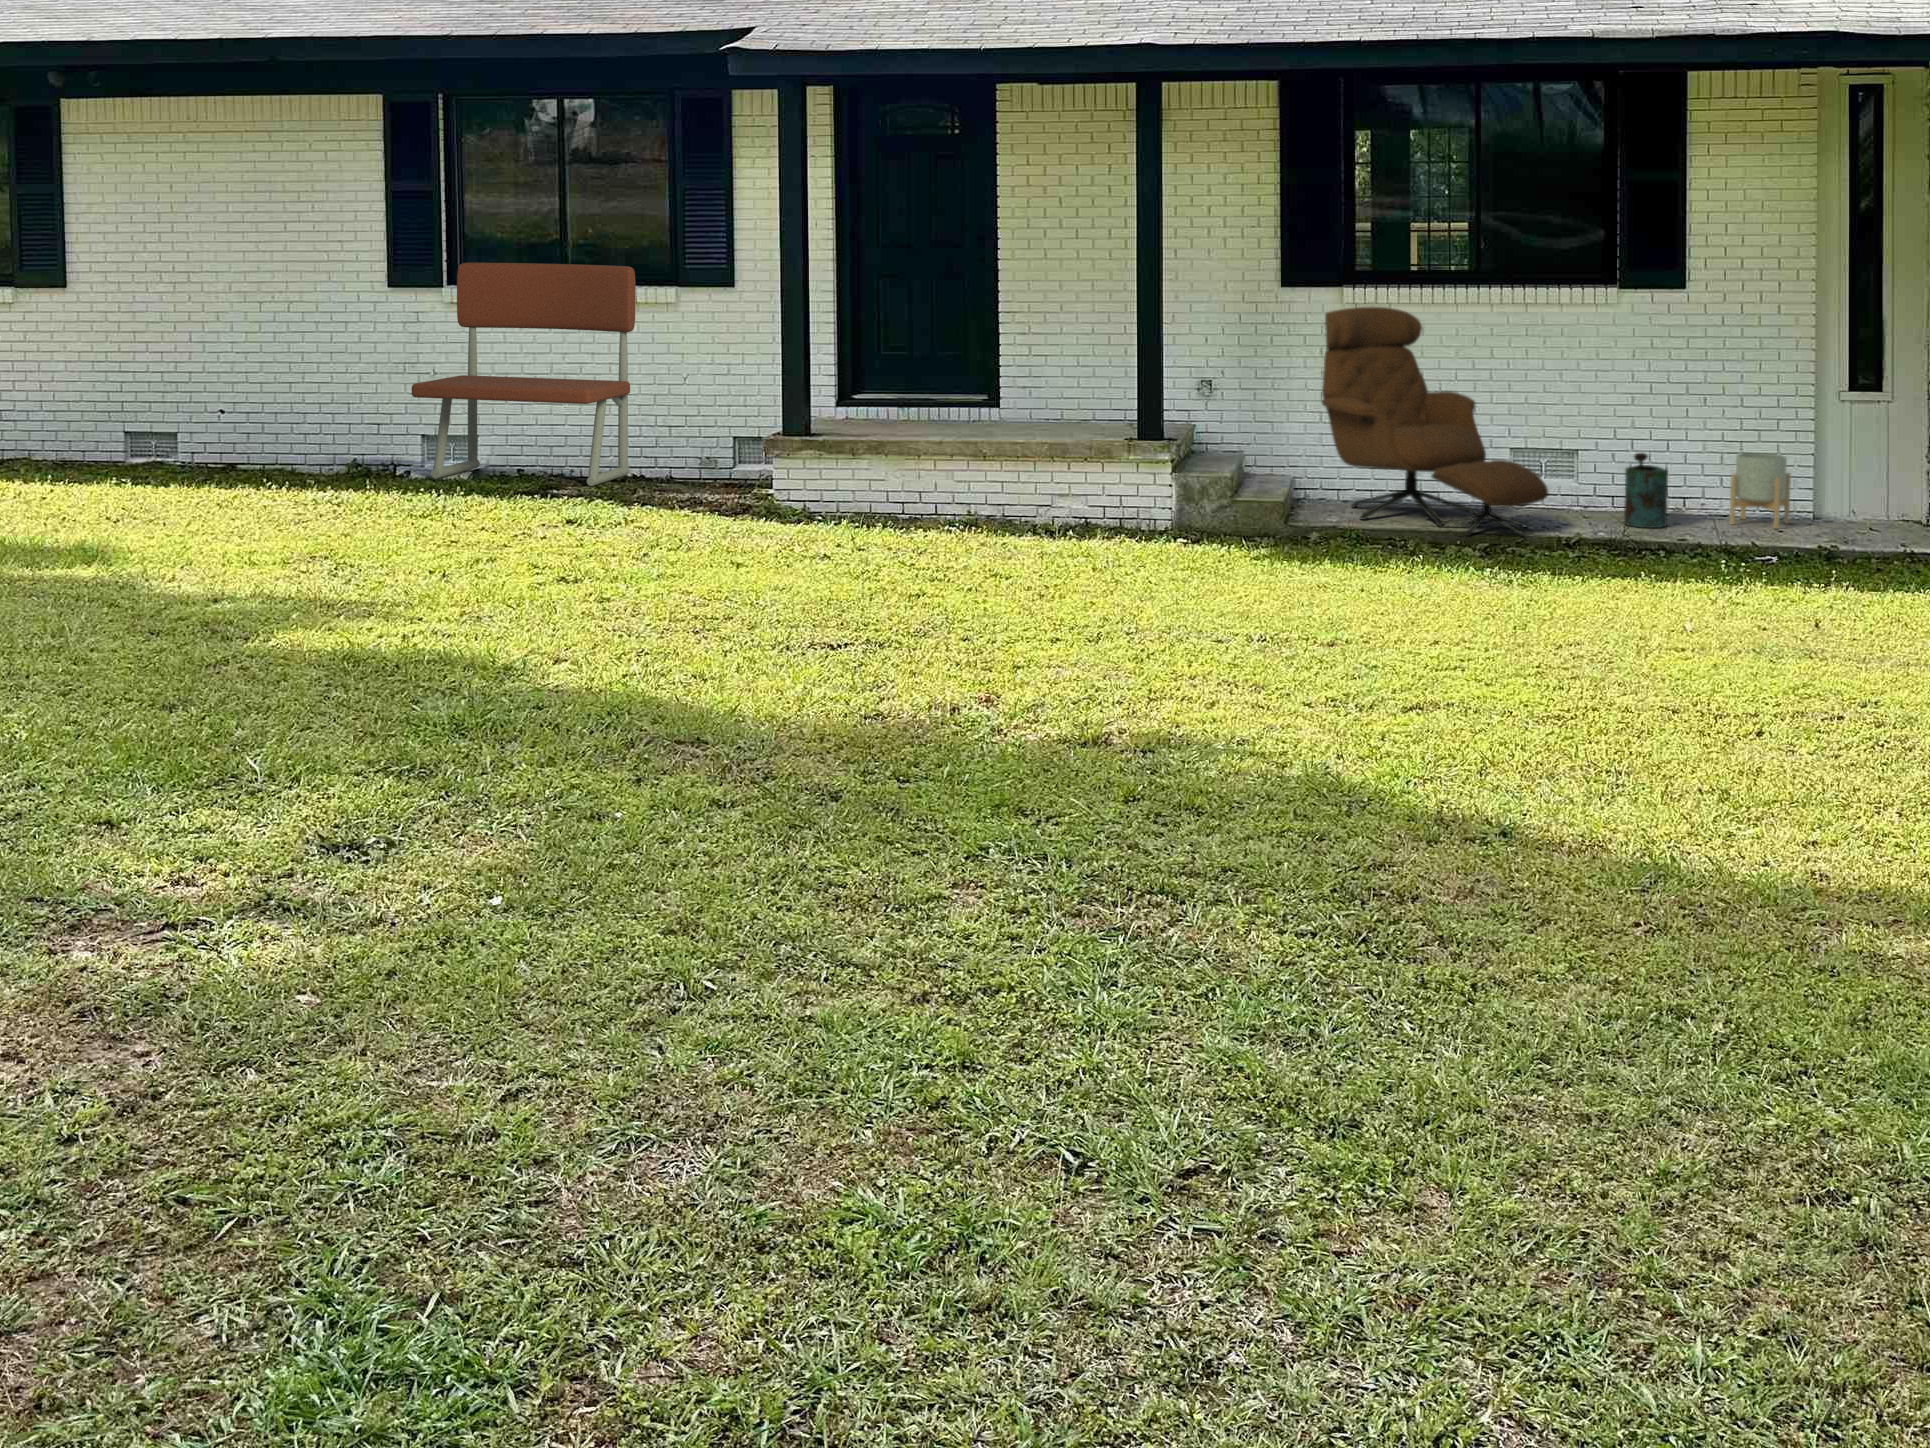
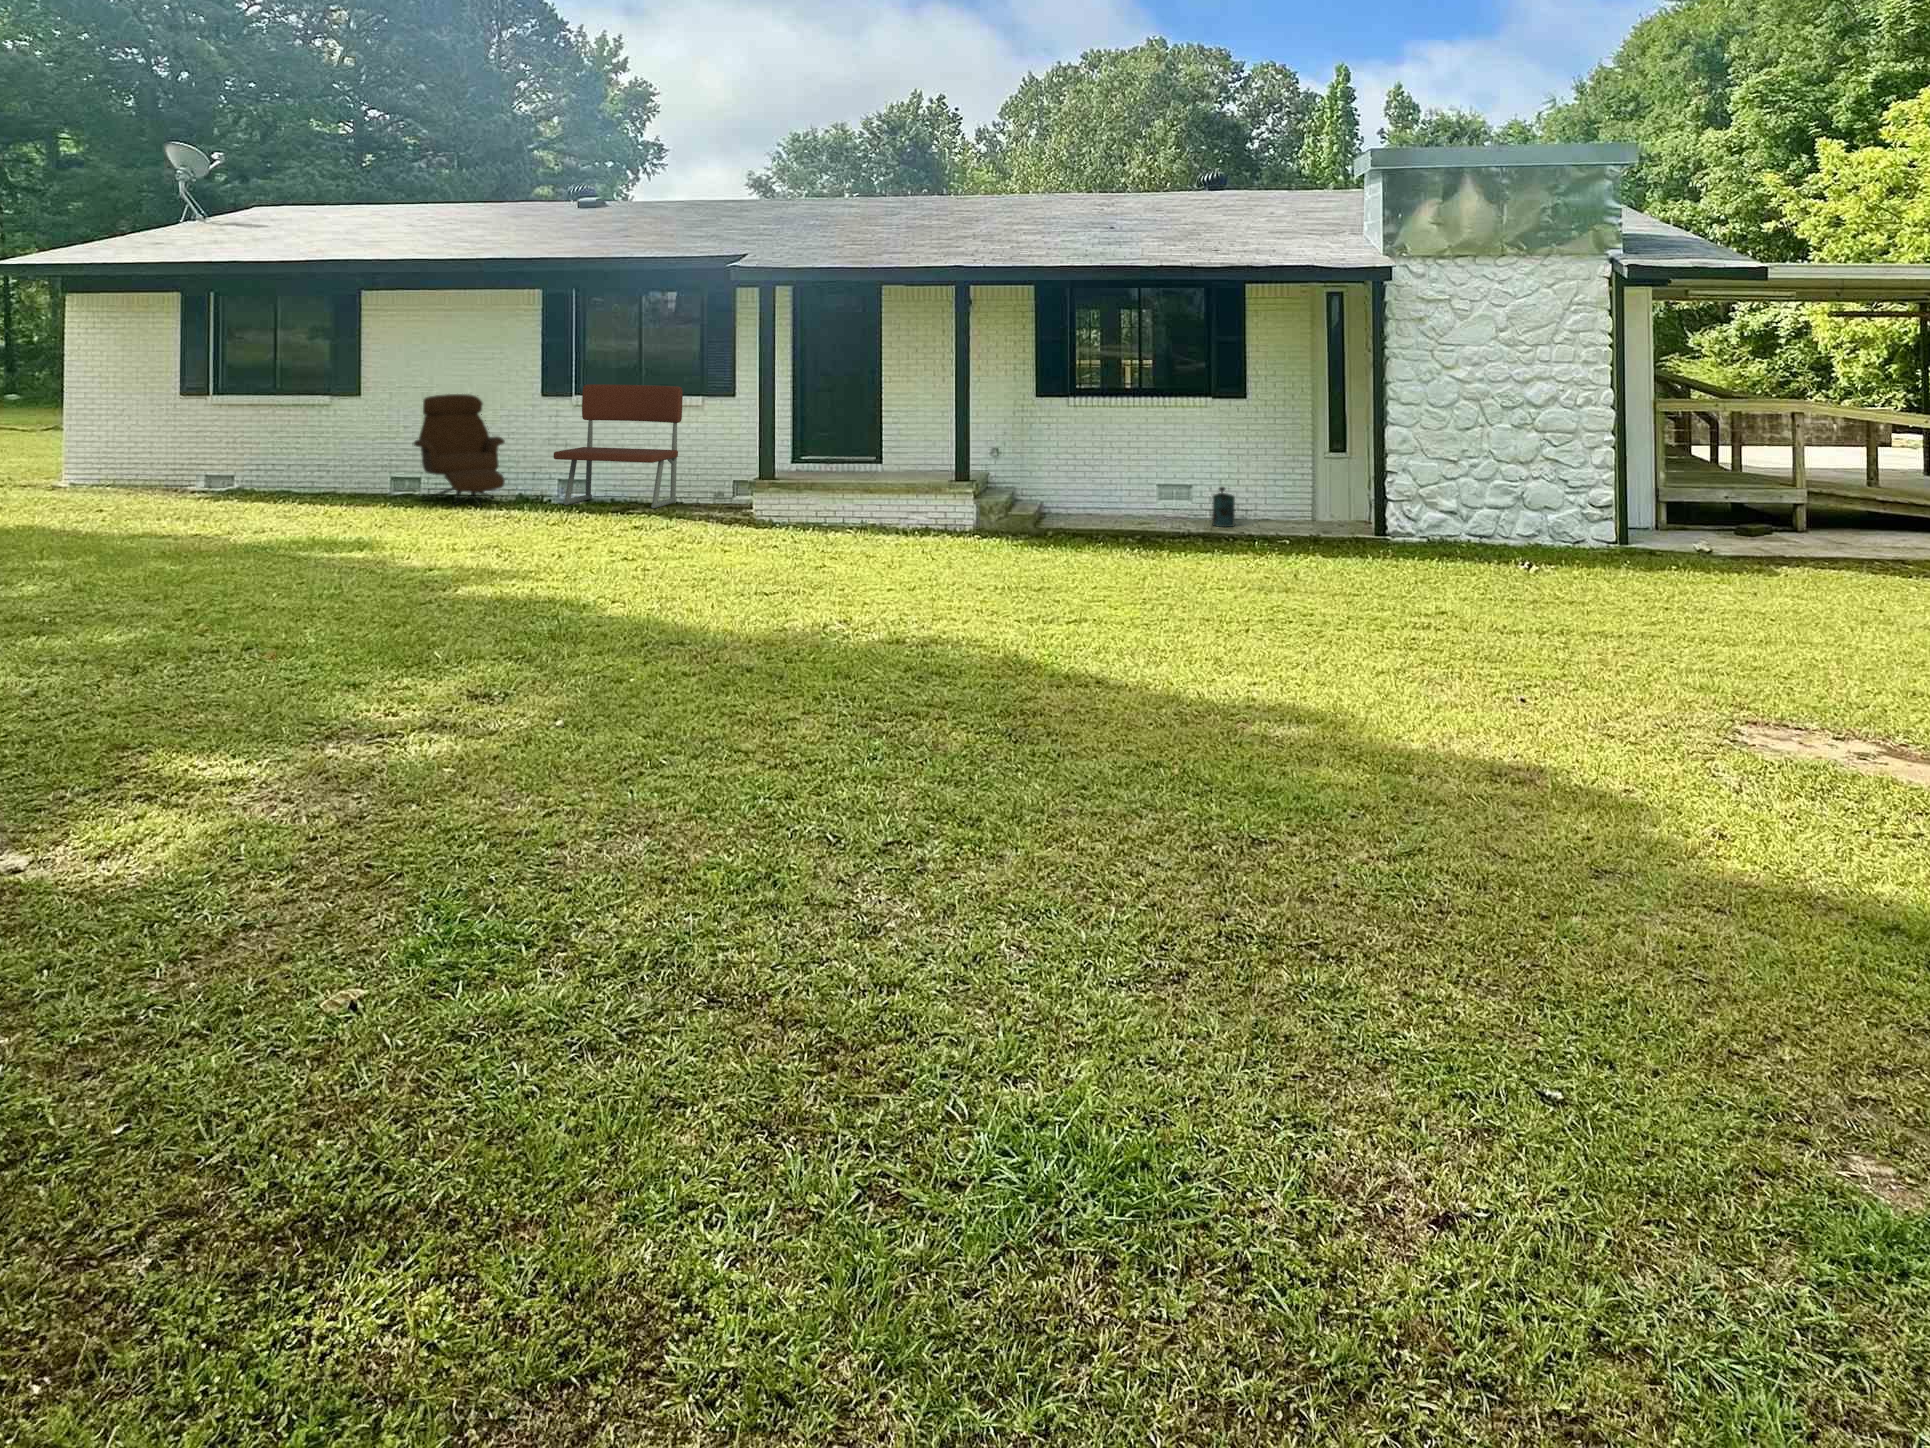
lounge chair: present [1322,307,1548,536] -> present [414,394,505,506]
planter: present [1729,453,1791,529] -> none [1268,486,1299,527]

